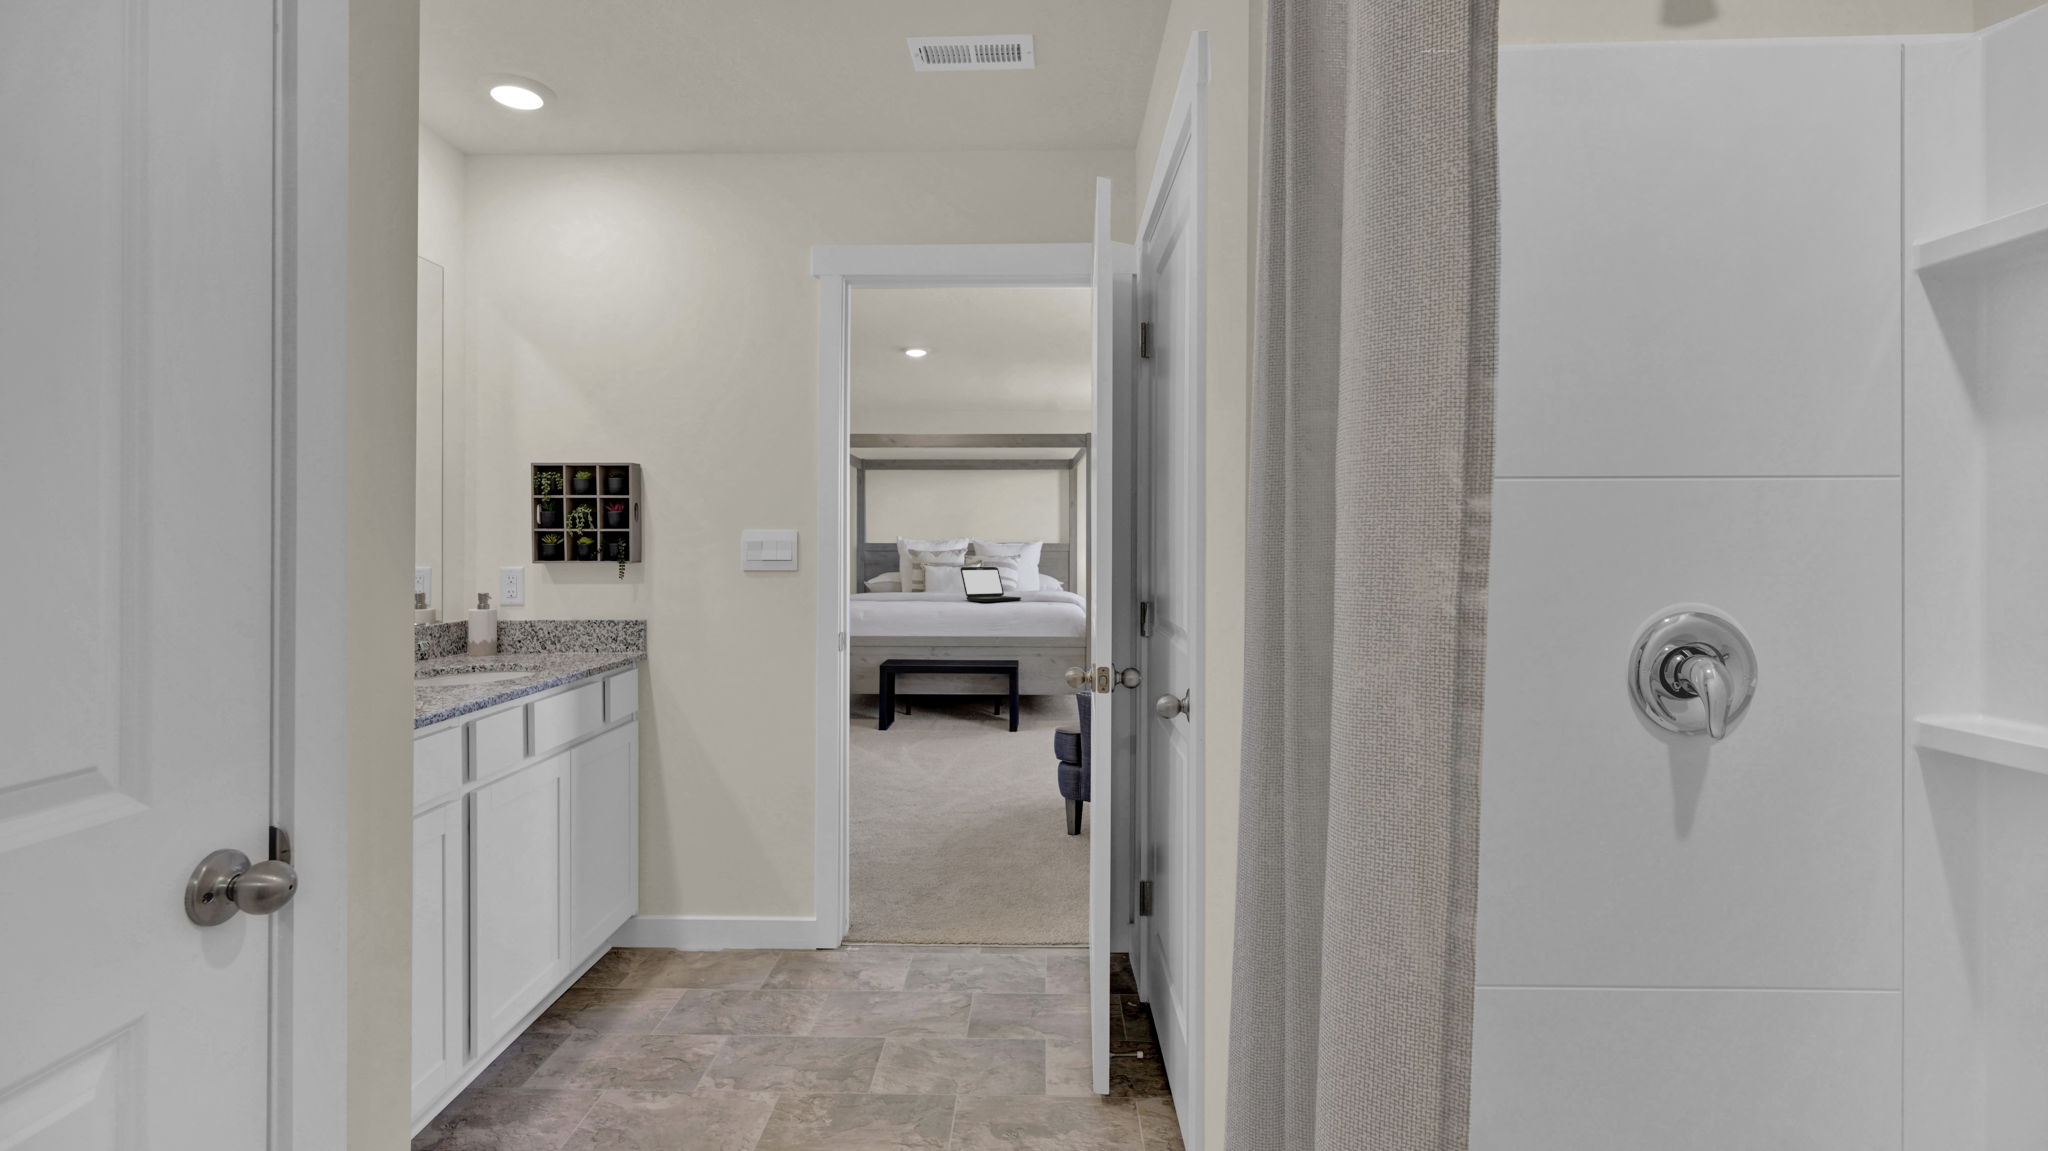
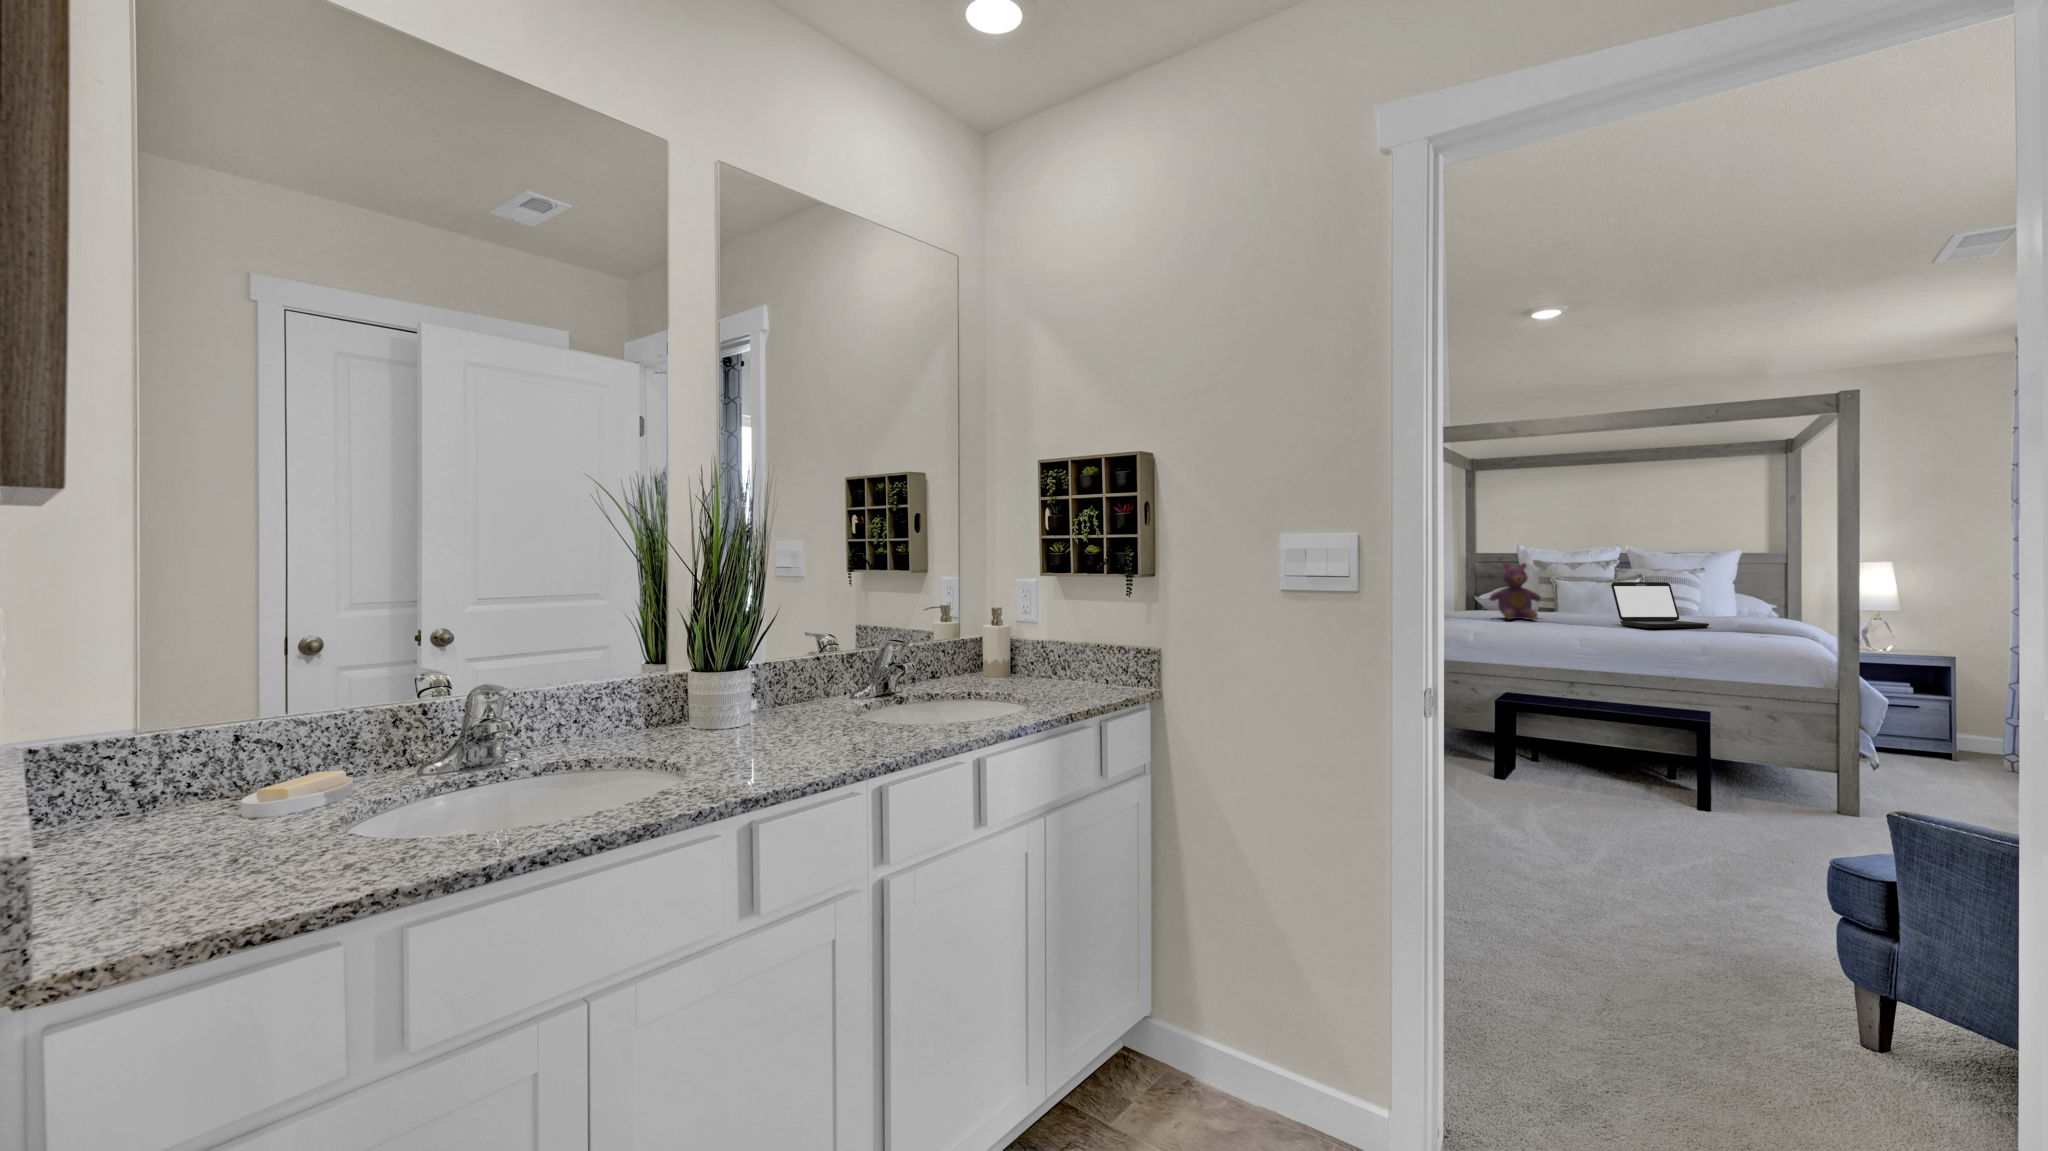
teddy bear: none [875,552,913,599] -> present [1489,563,1541,620]

